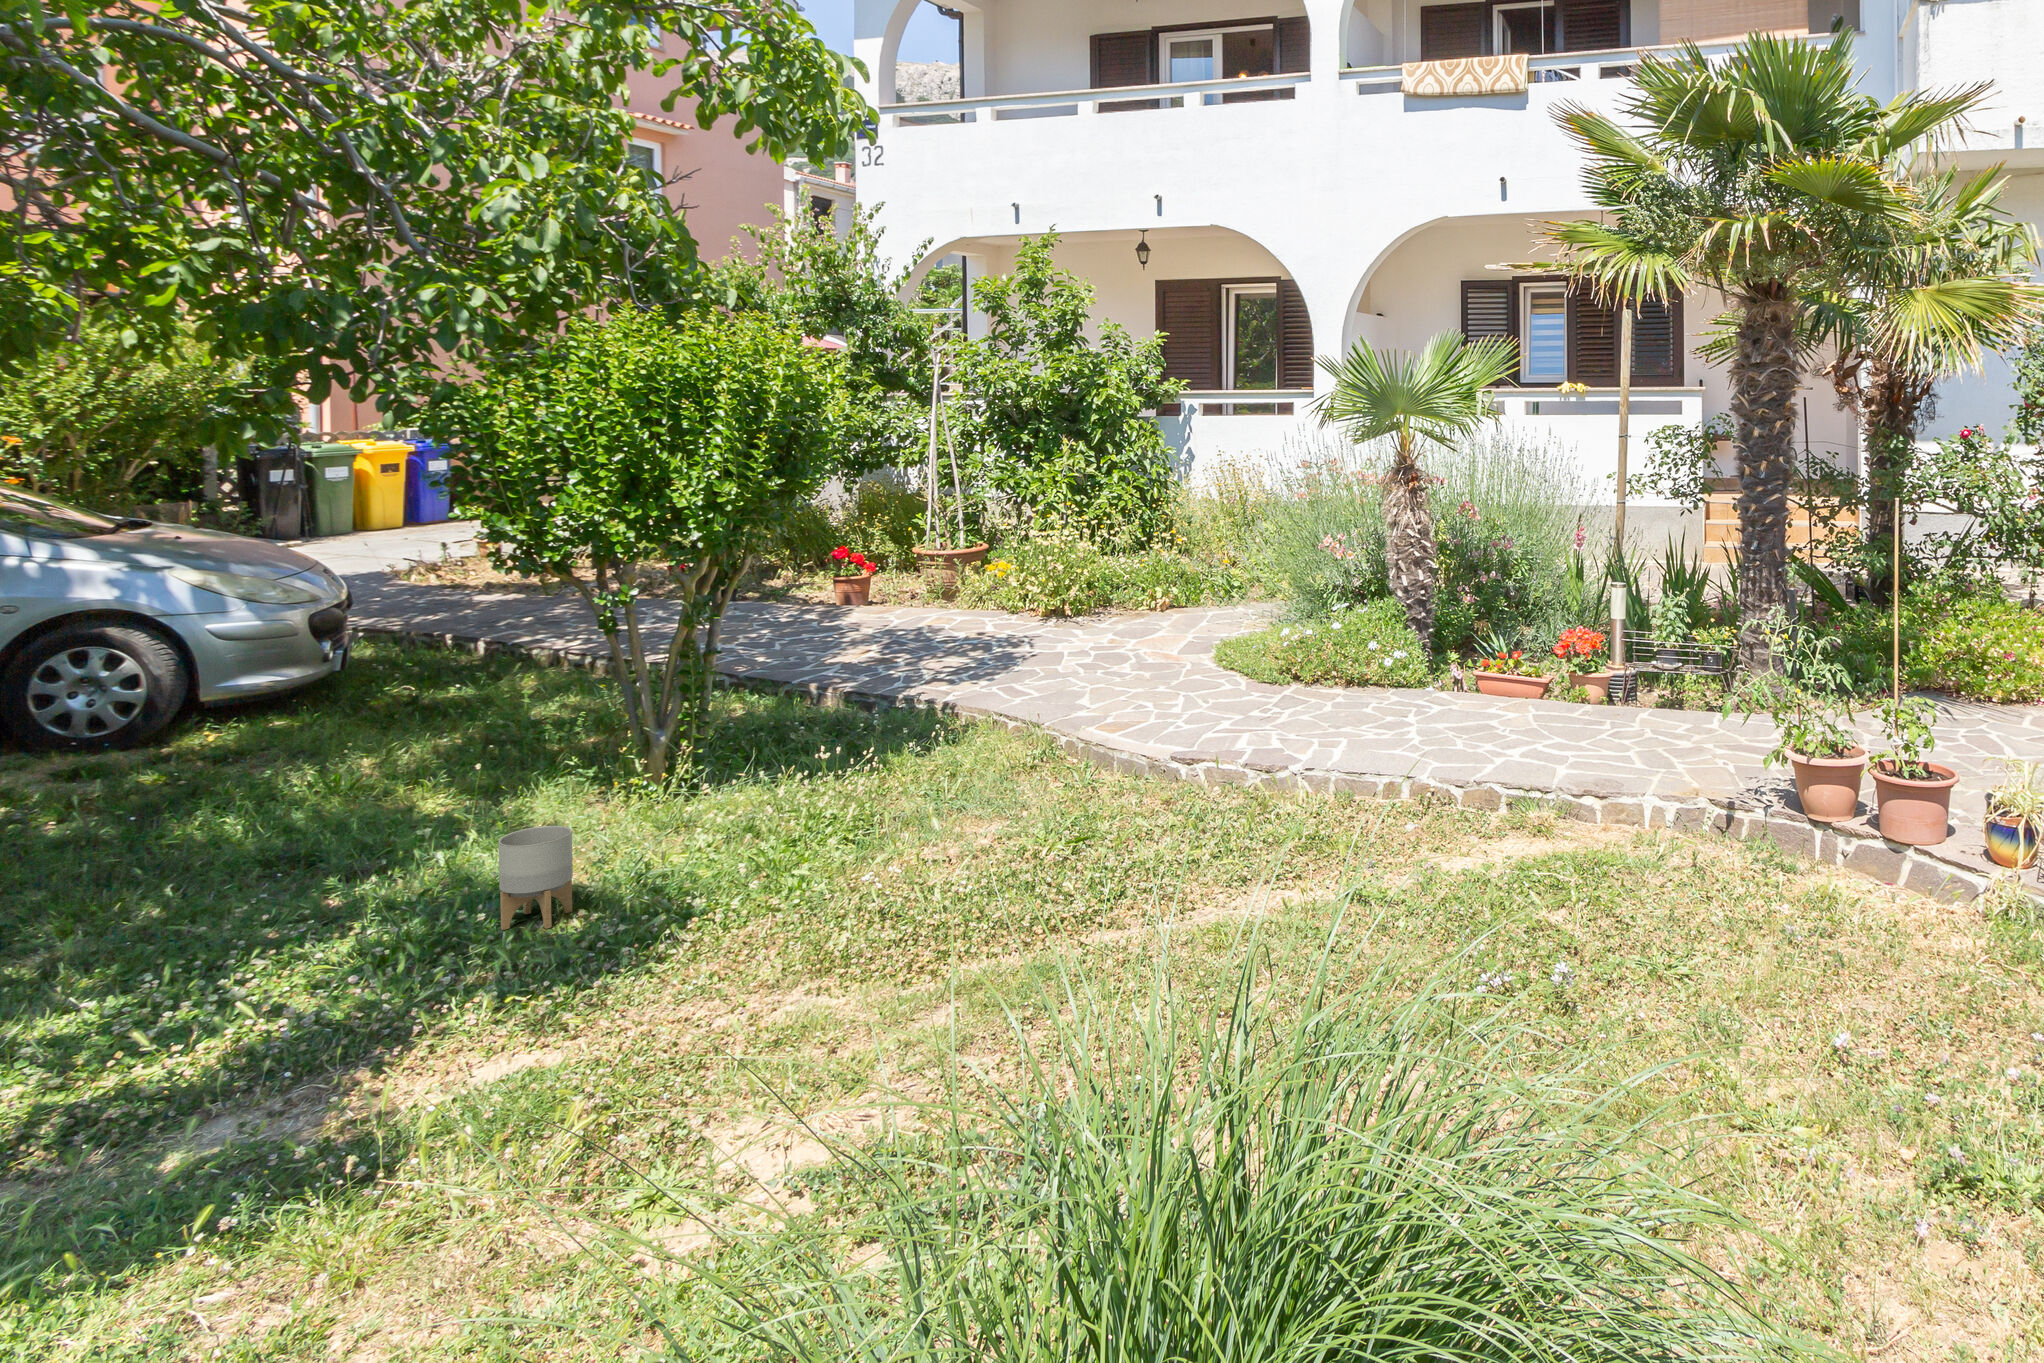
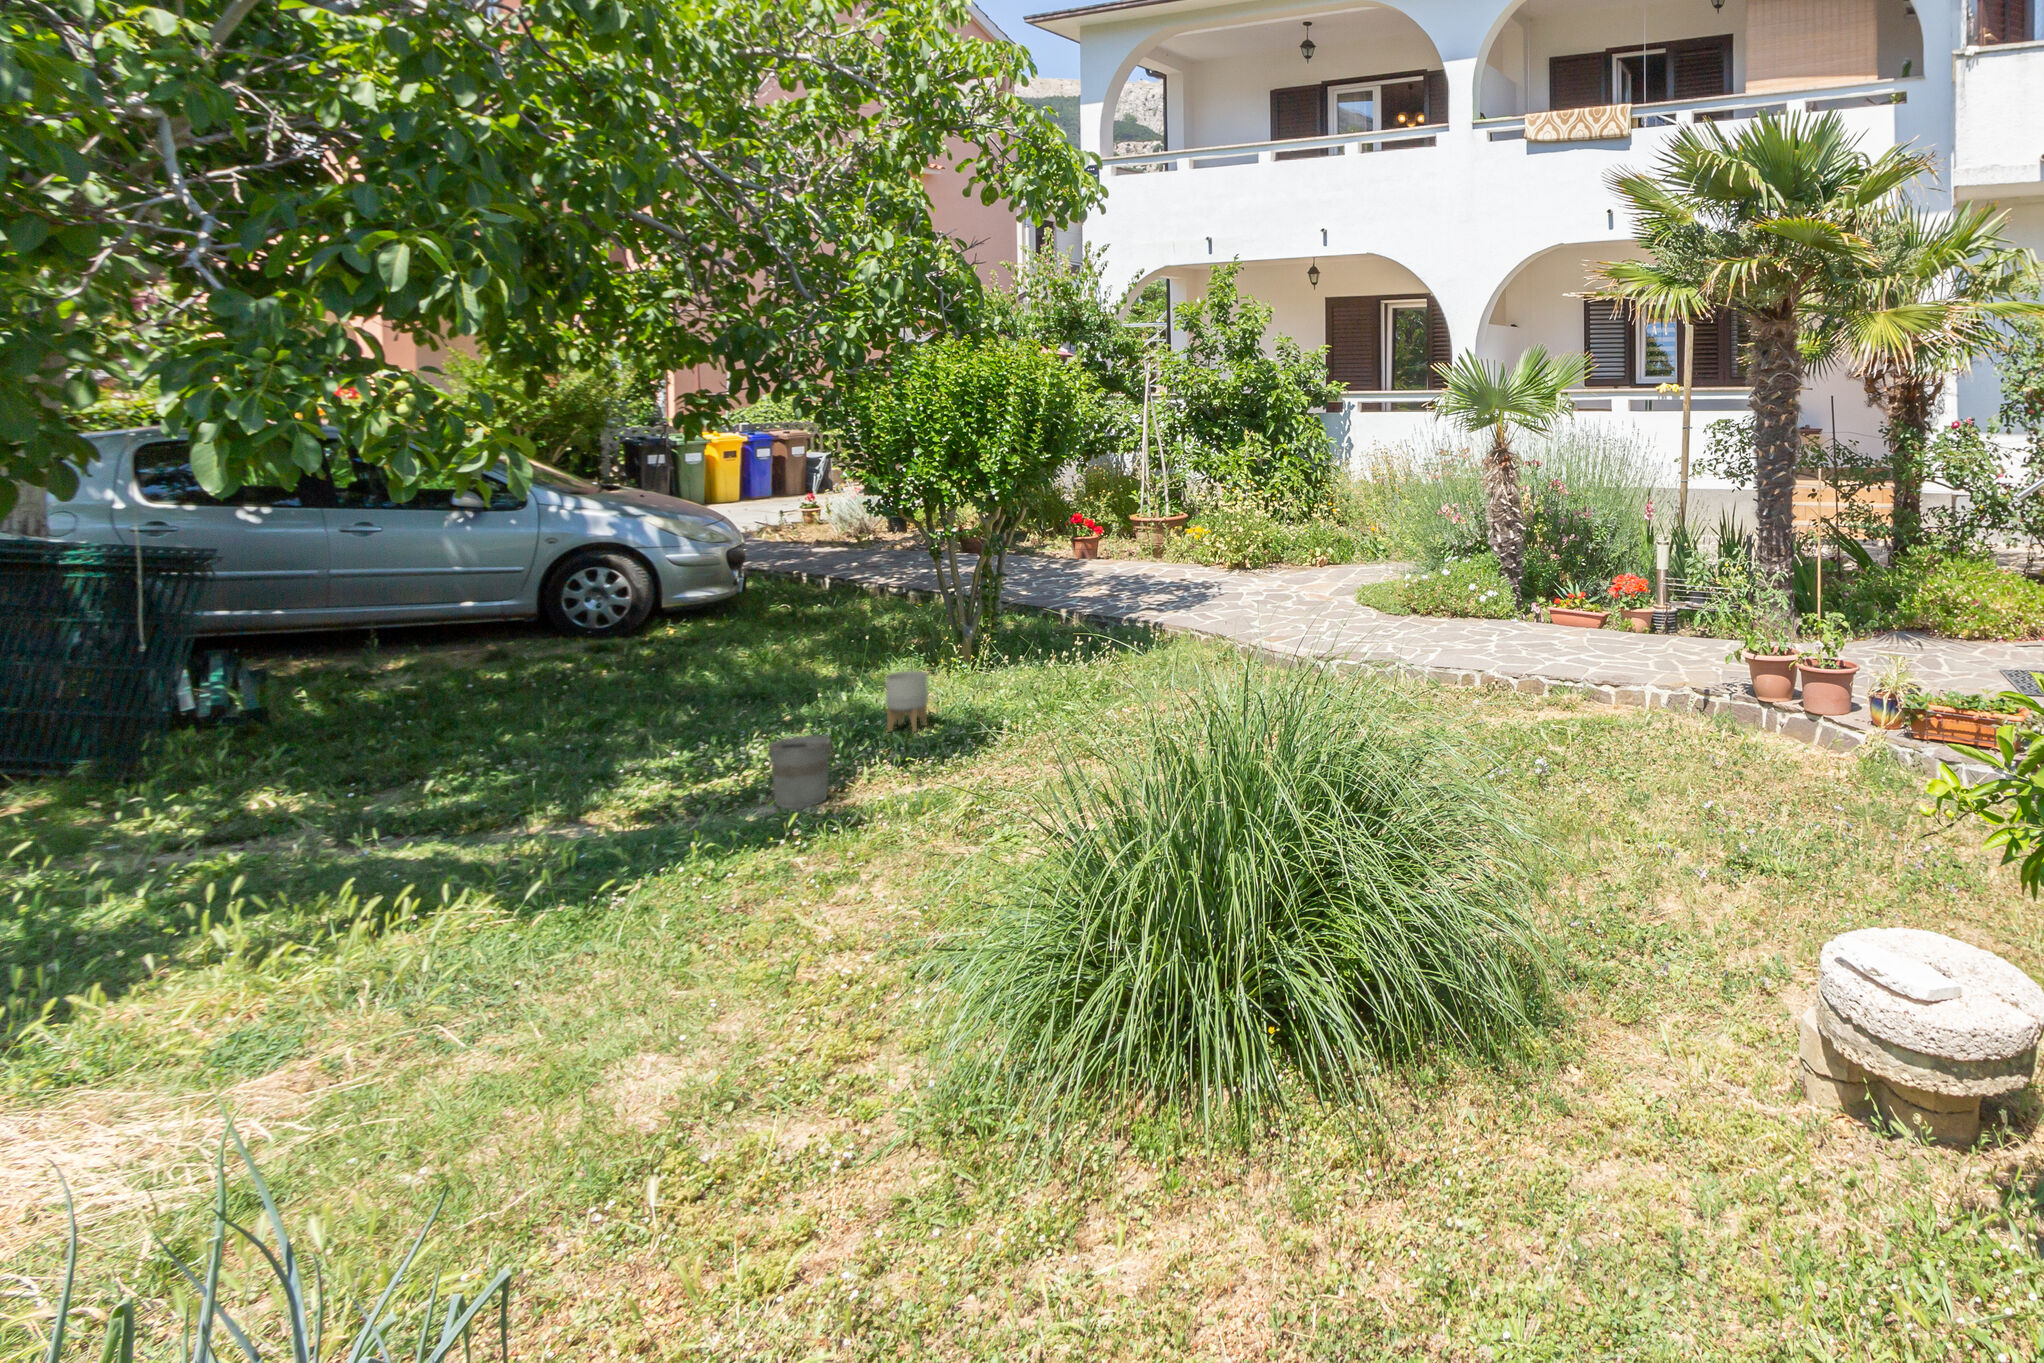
bucket: none [214,981,365,1128] -> present [766,735,835,808]

